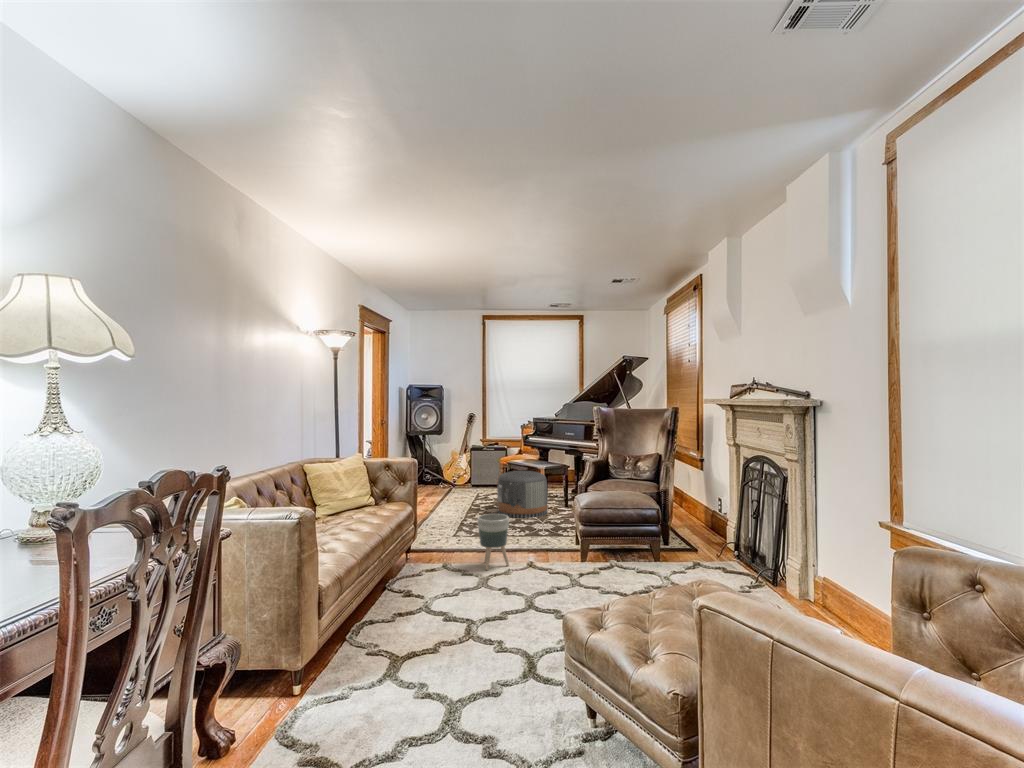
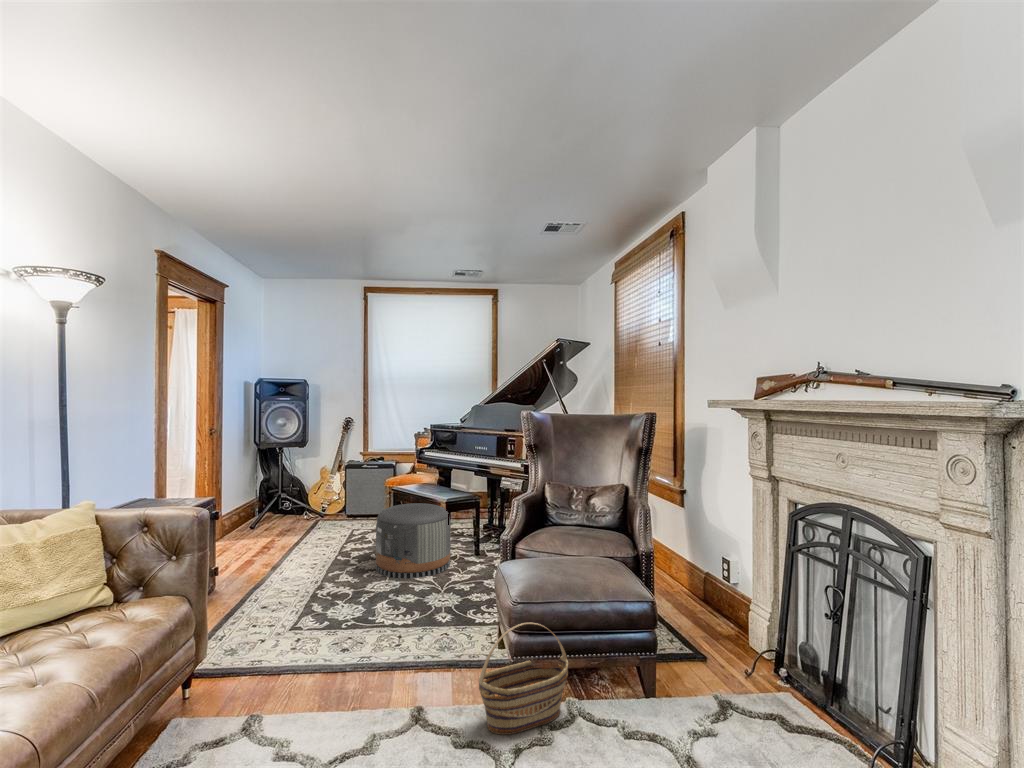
planter: present [477,514,509,570] -> none [314,614,377,738]
basket: none [563,519,613,575] -> present [479,623,568,735]

